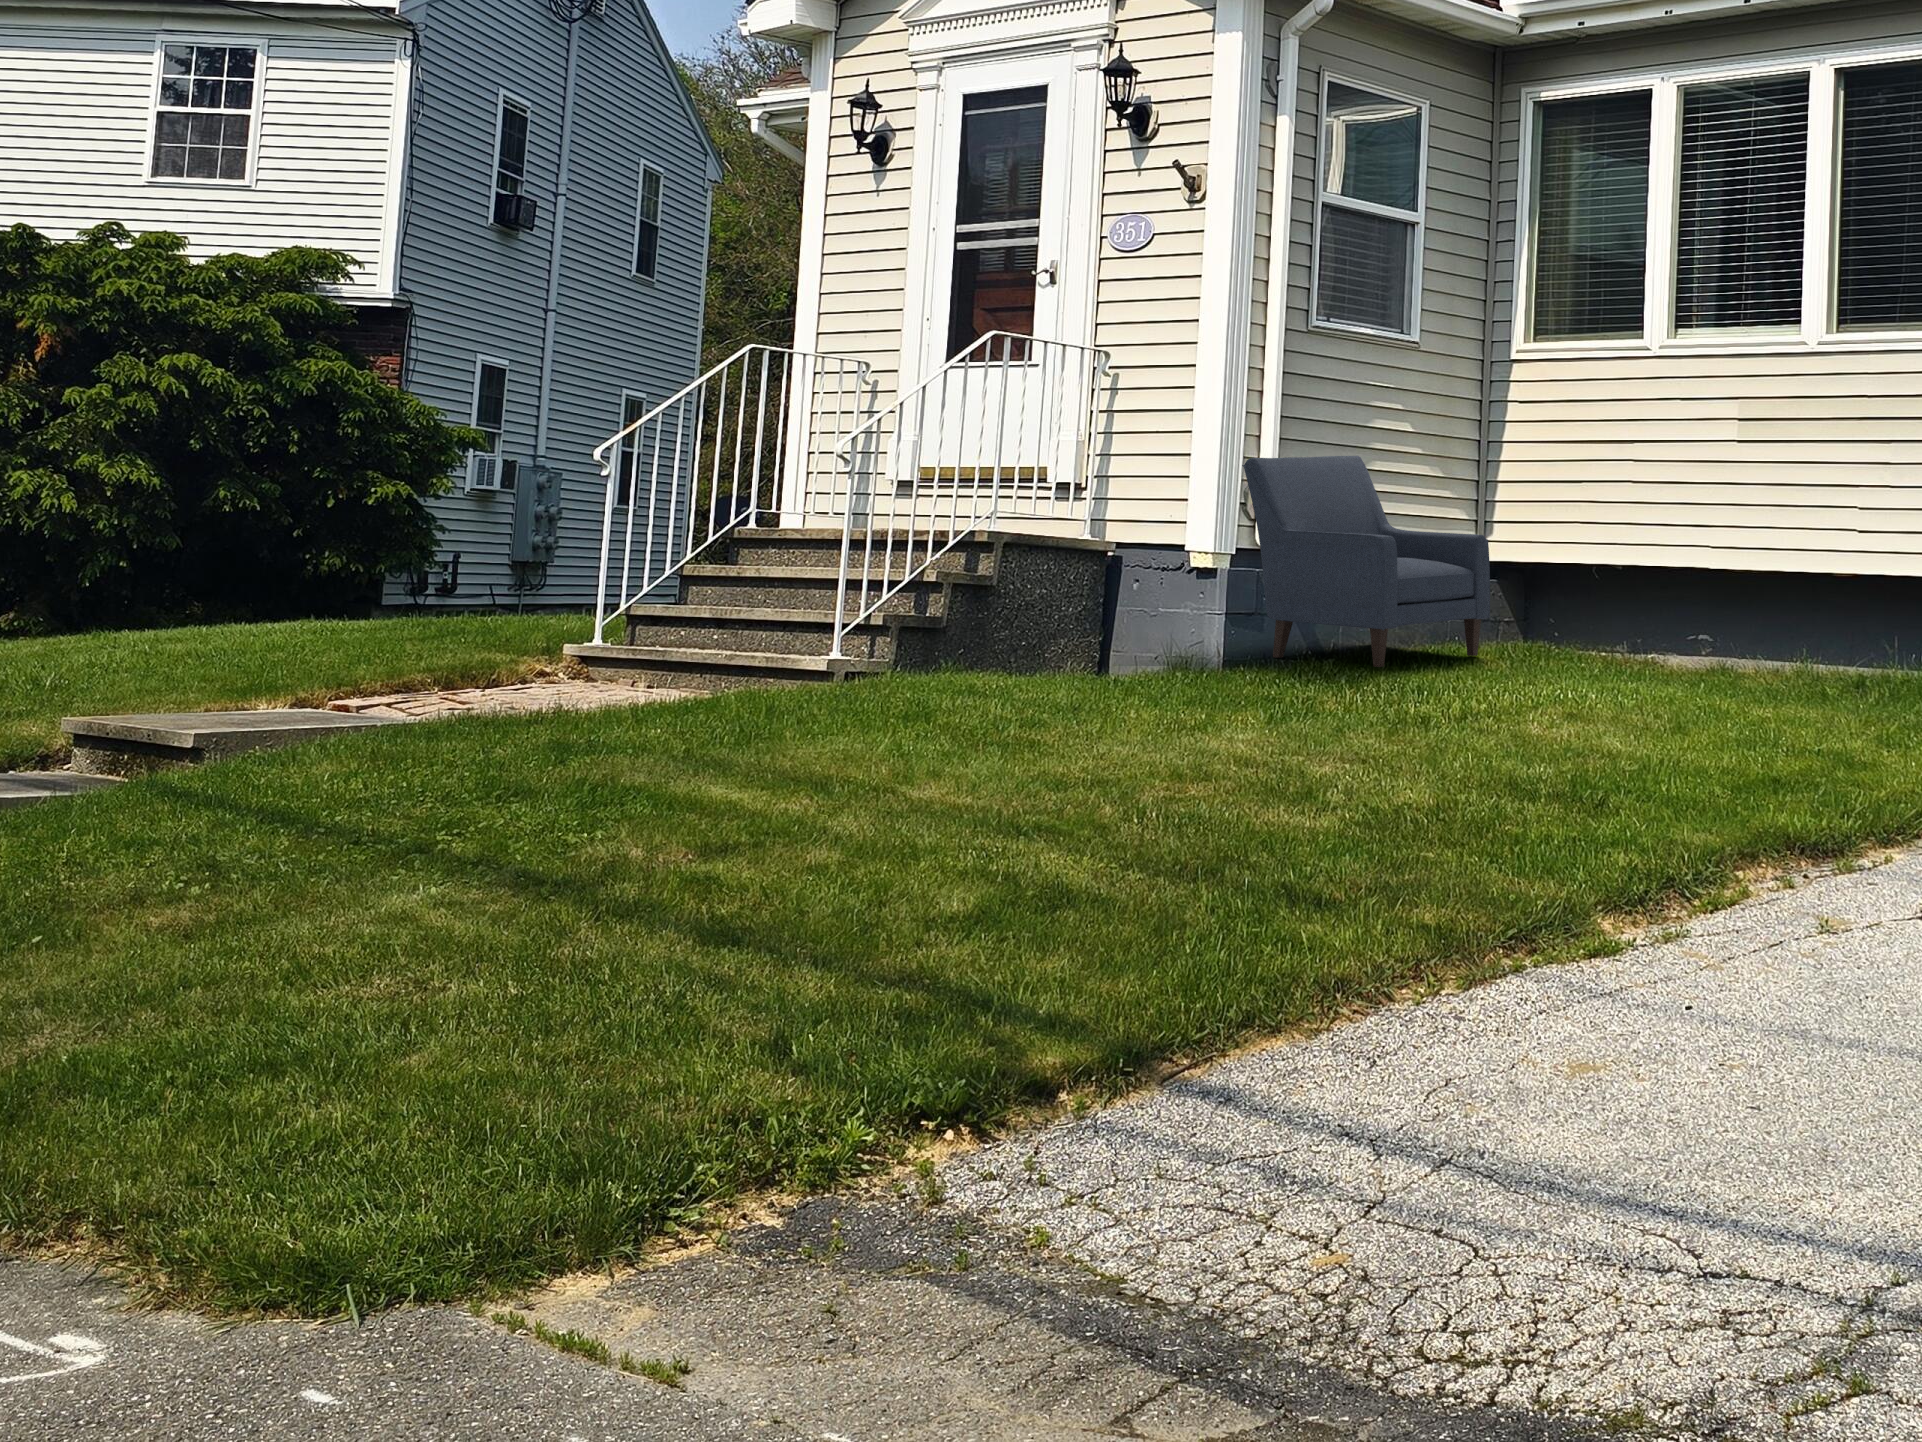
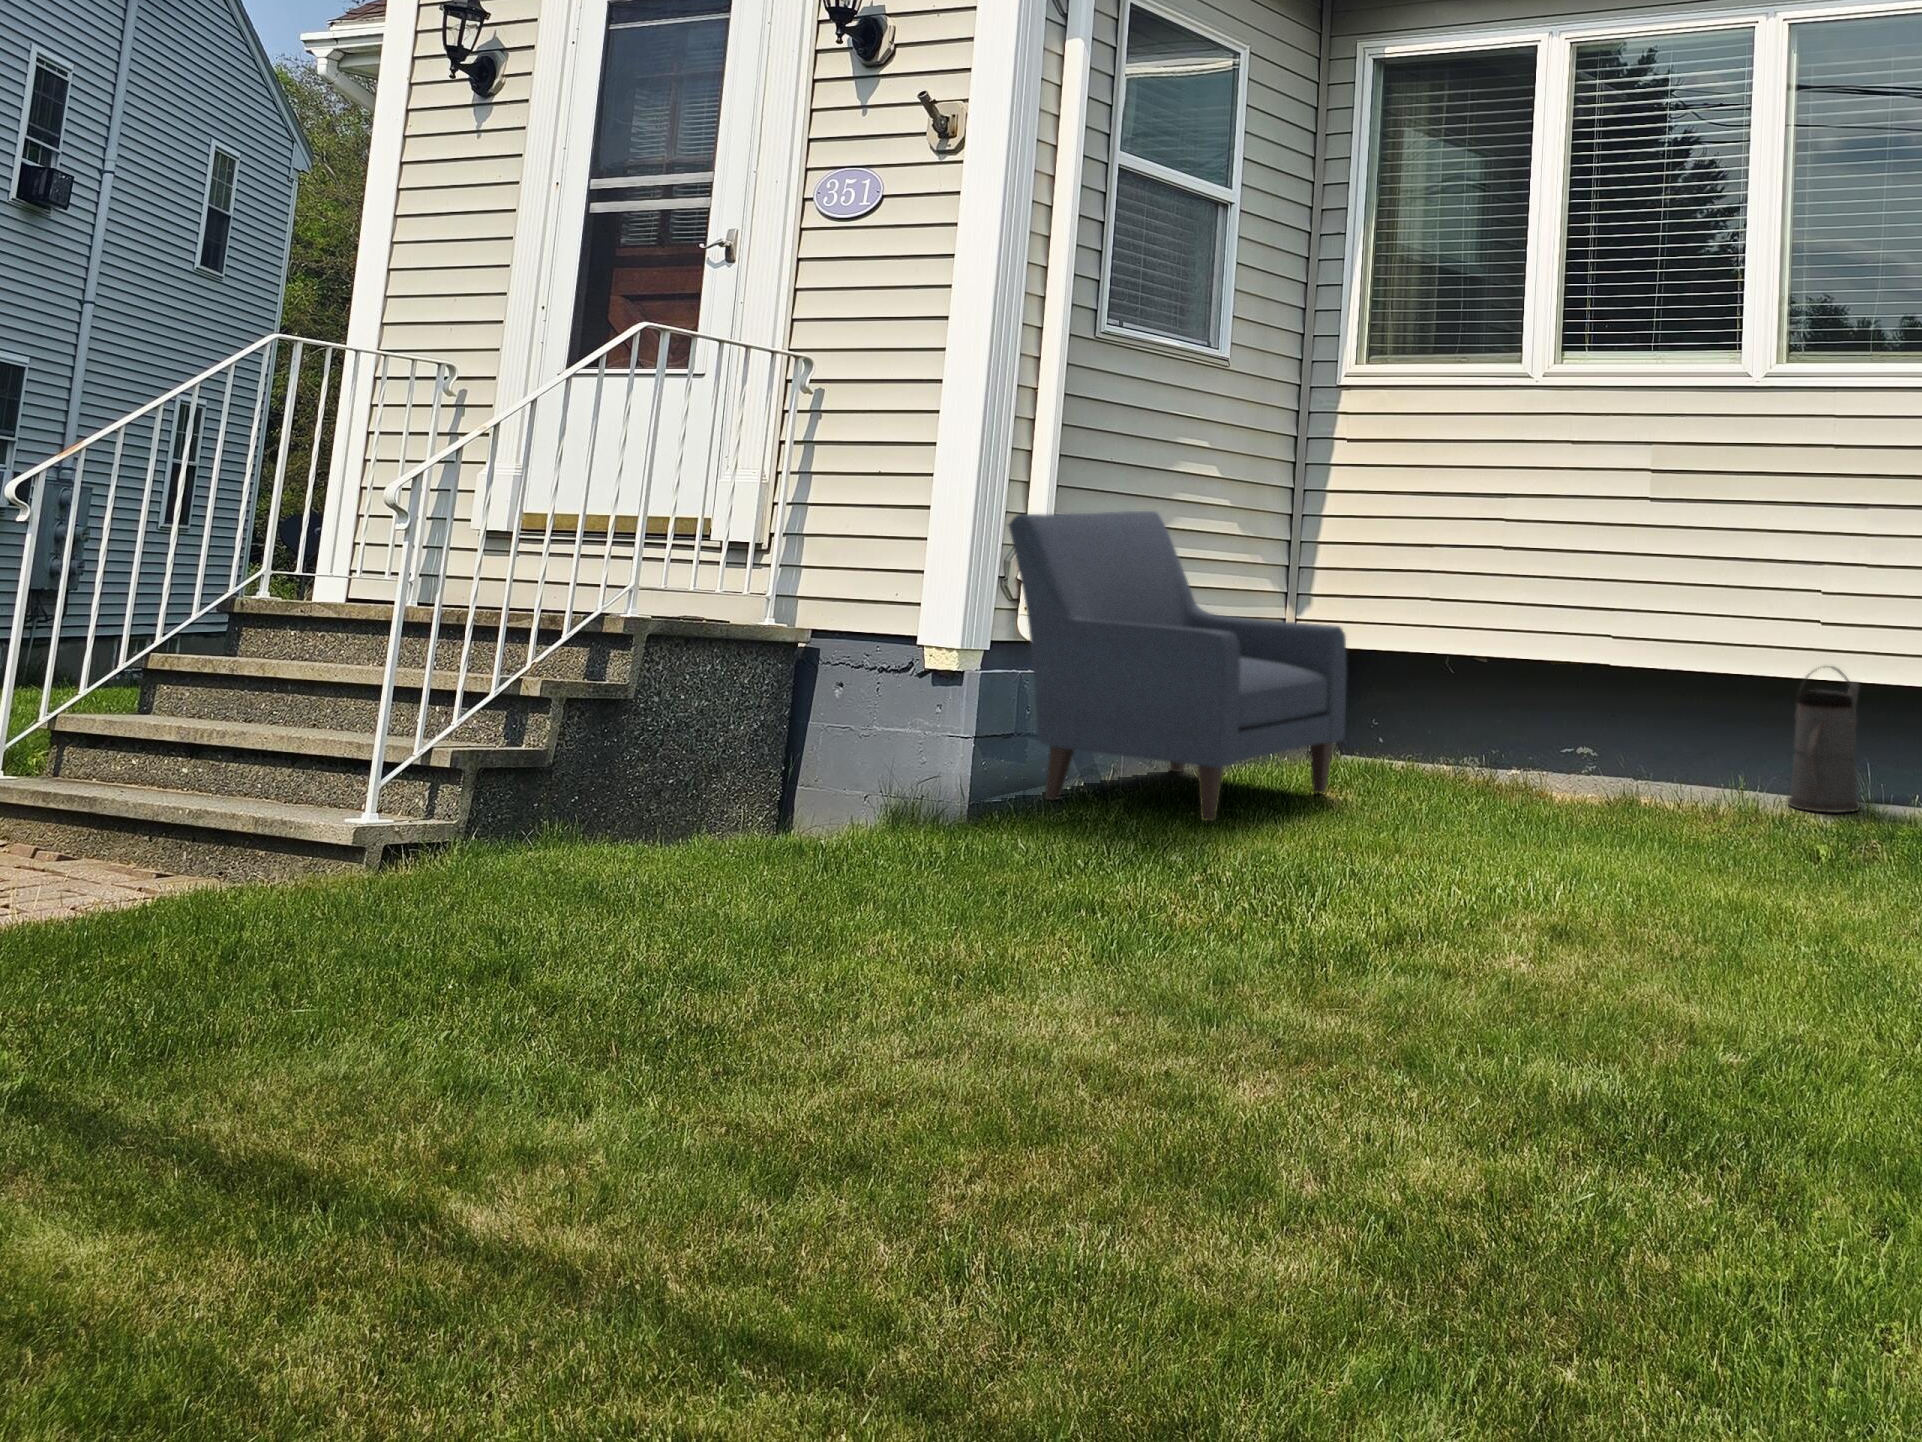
watering can: none [1825,561,1896,669] -> present [1788,666,1860,813]

